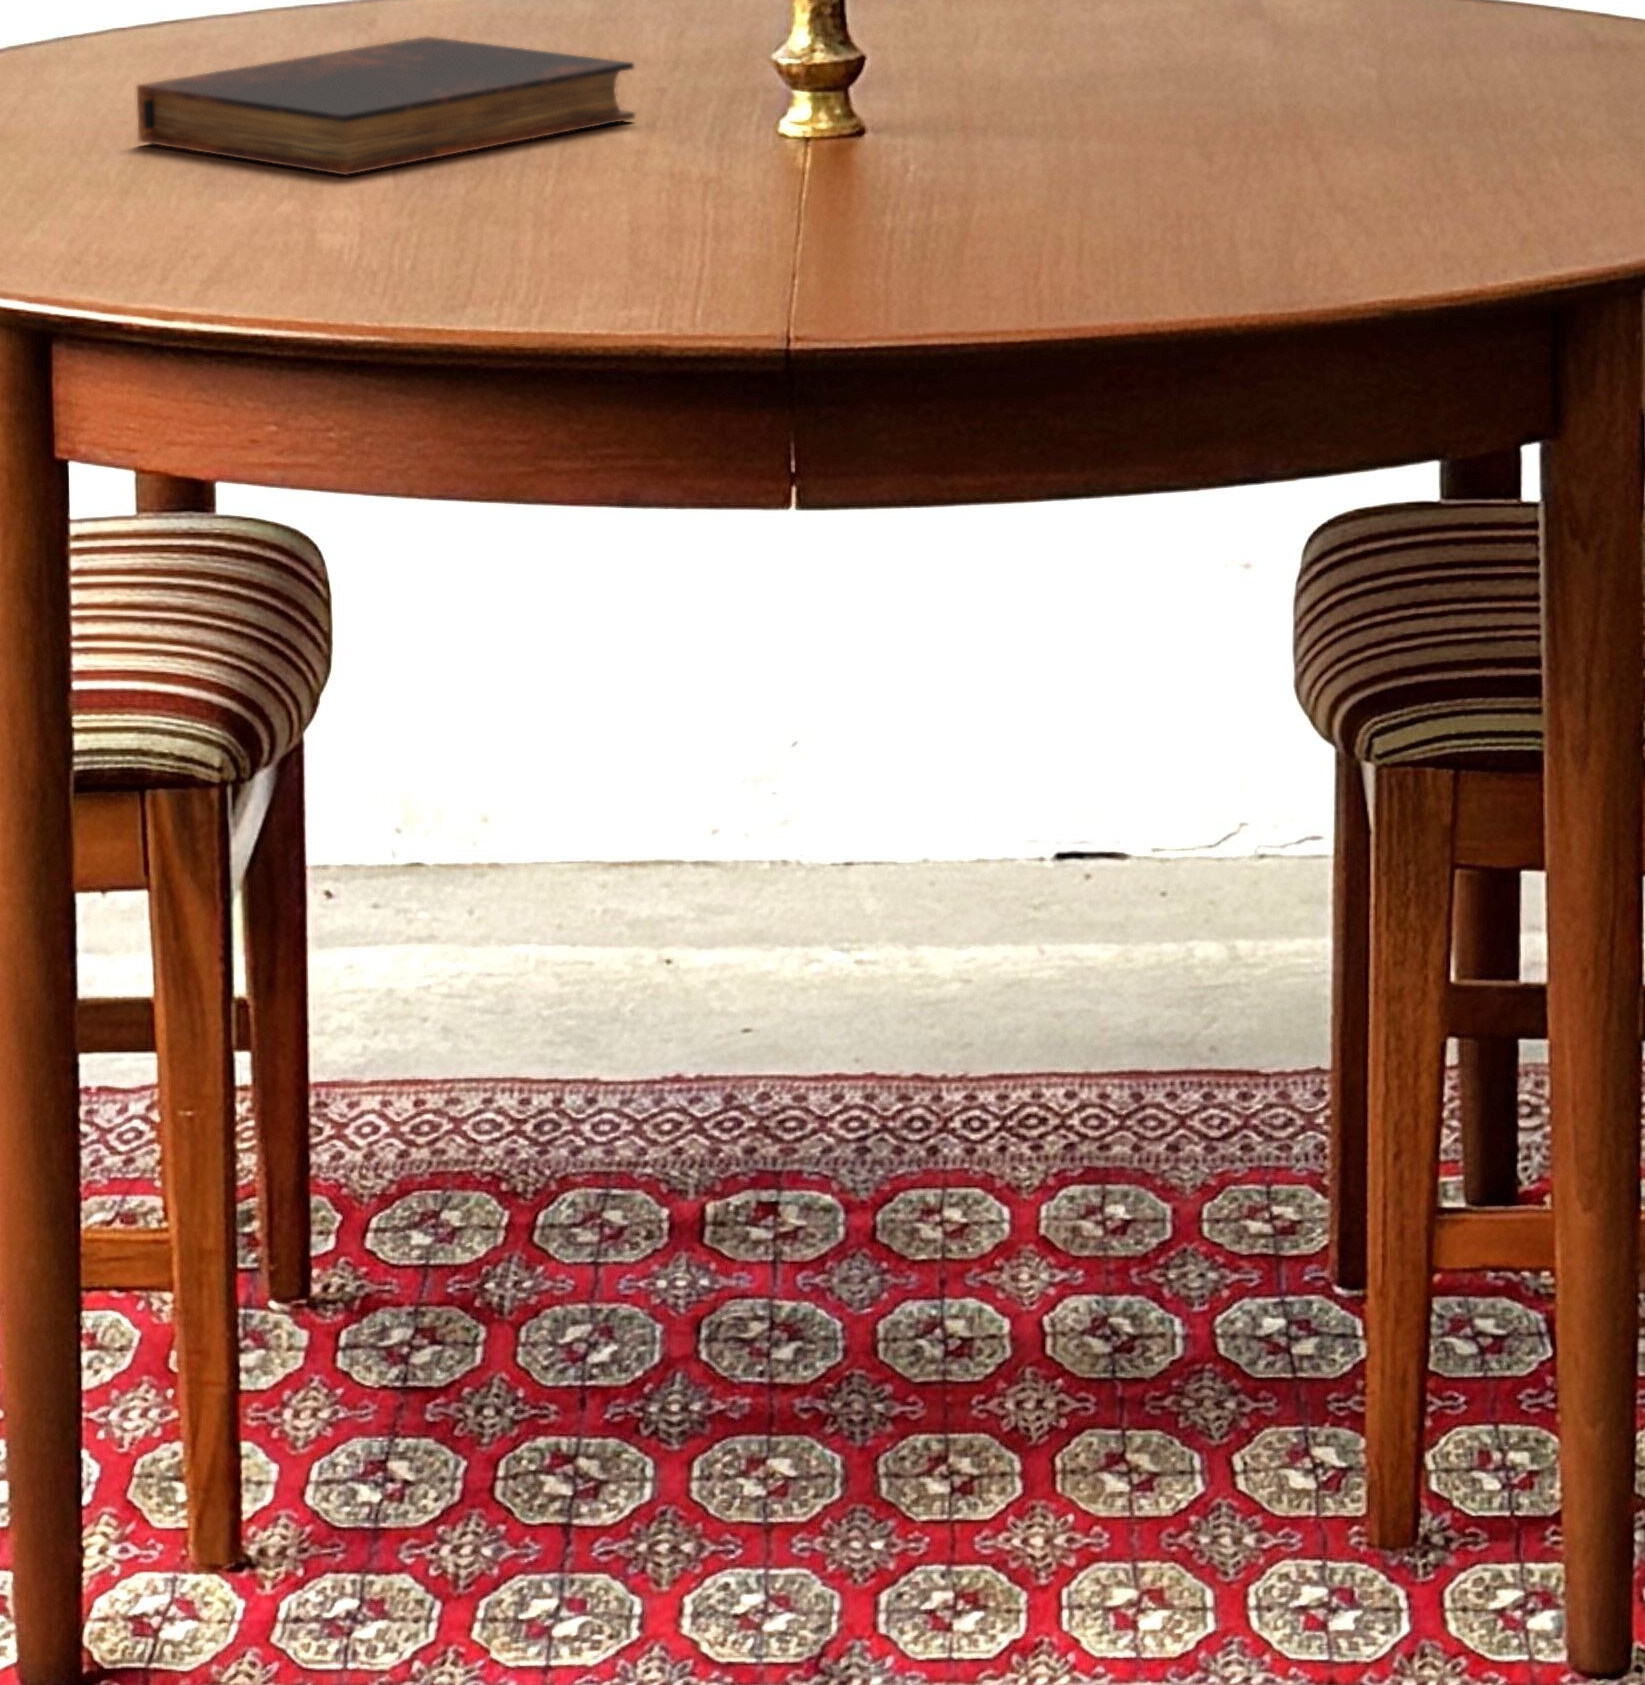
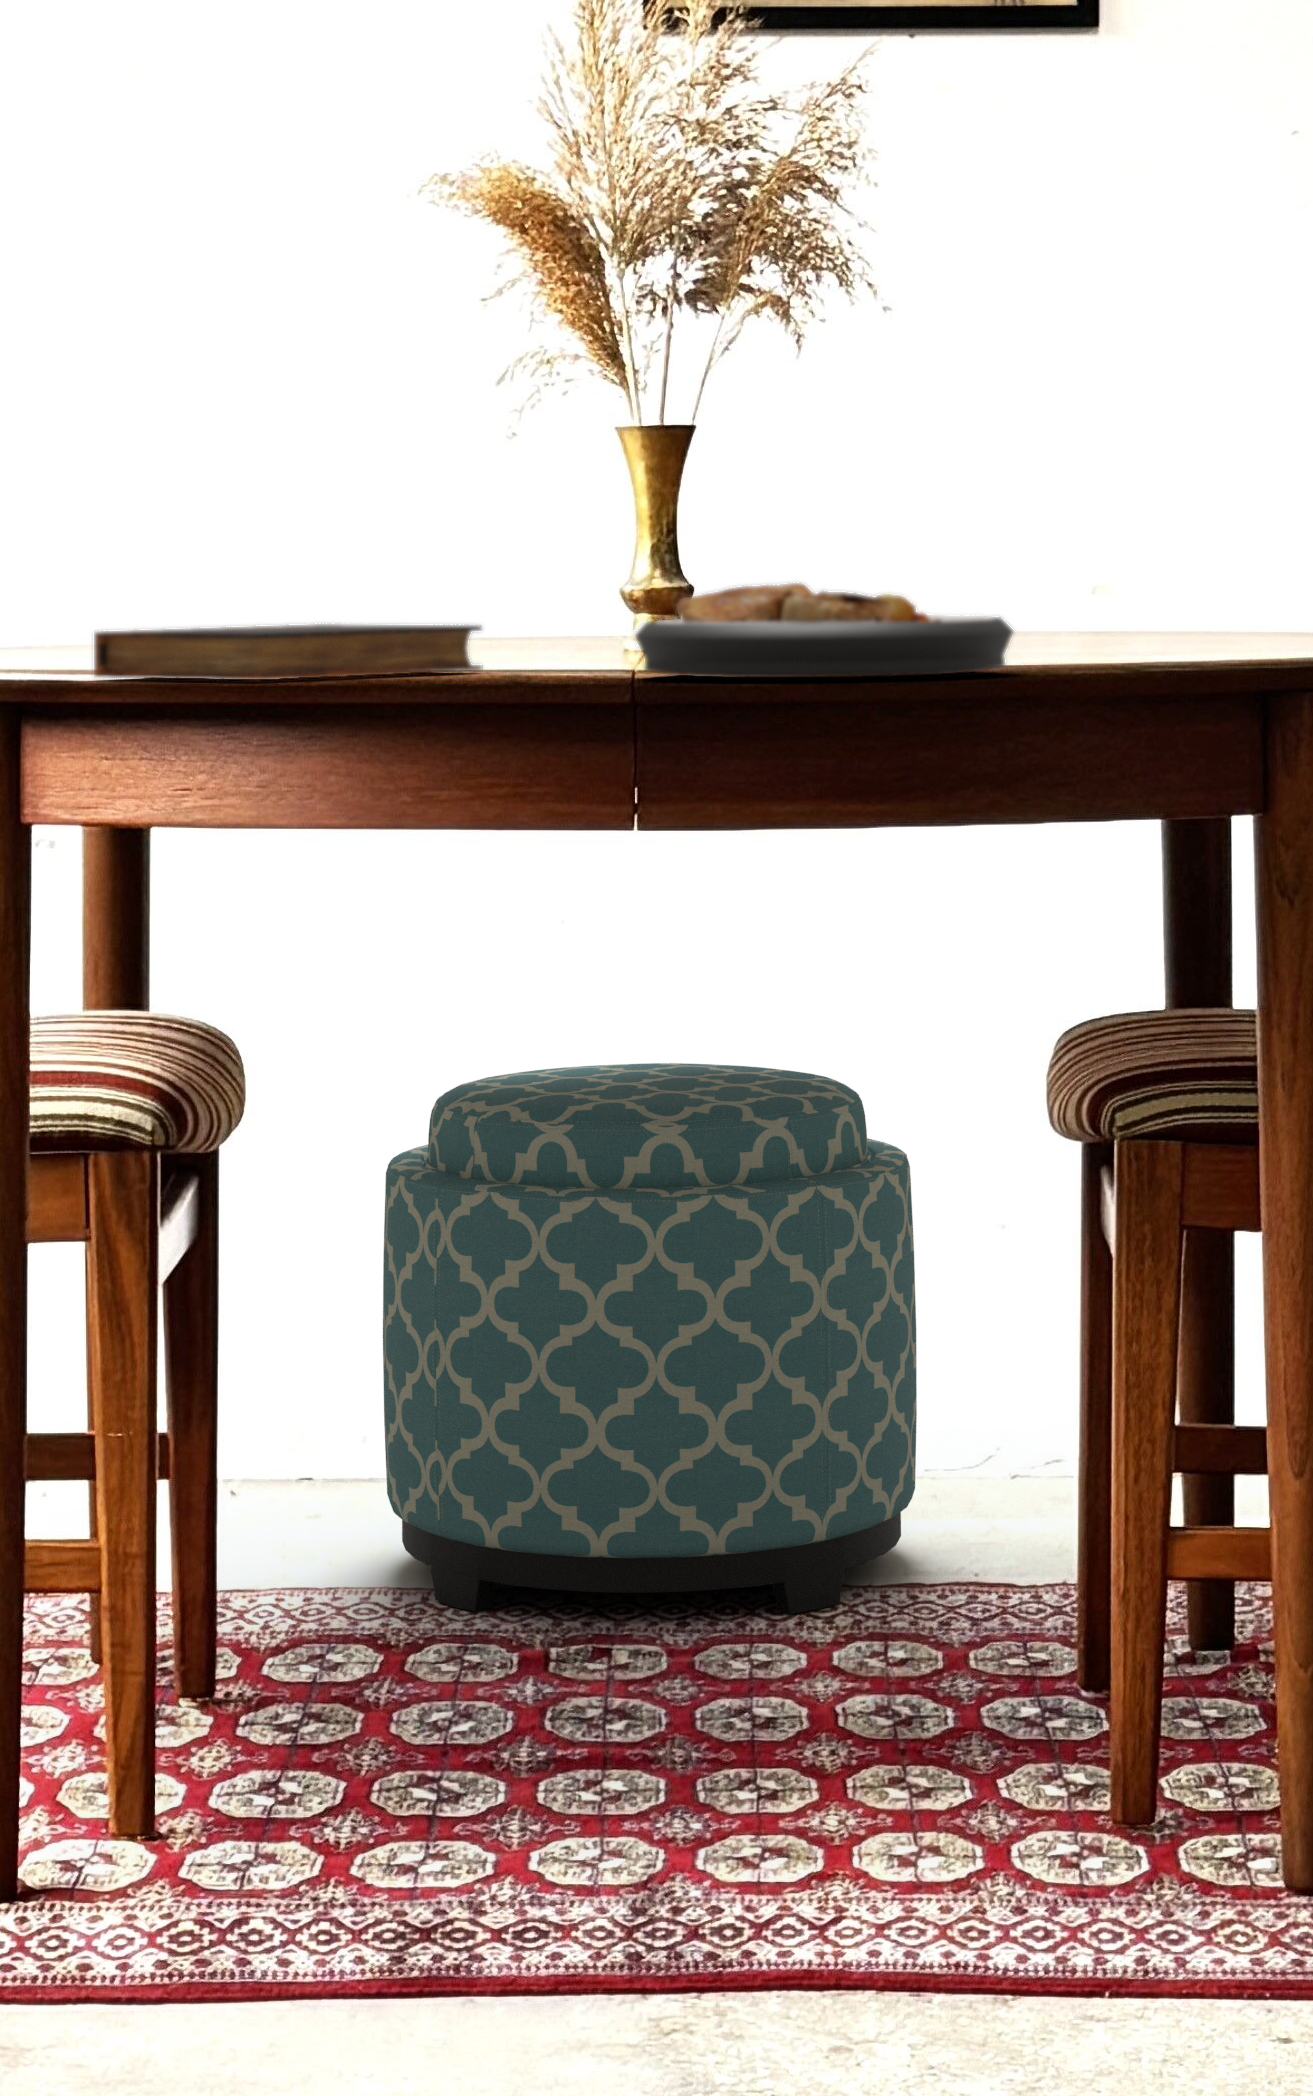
plate: none [833,44,1329,206] -> present [635,583,1013,678]
ottoman: none [526,435,1146,1105] -> present [383,1063,917,1615]

